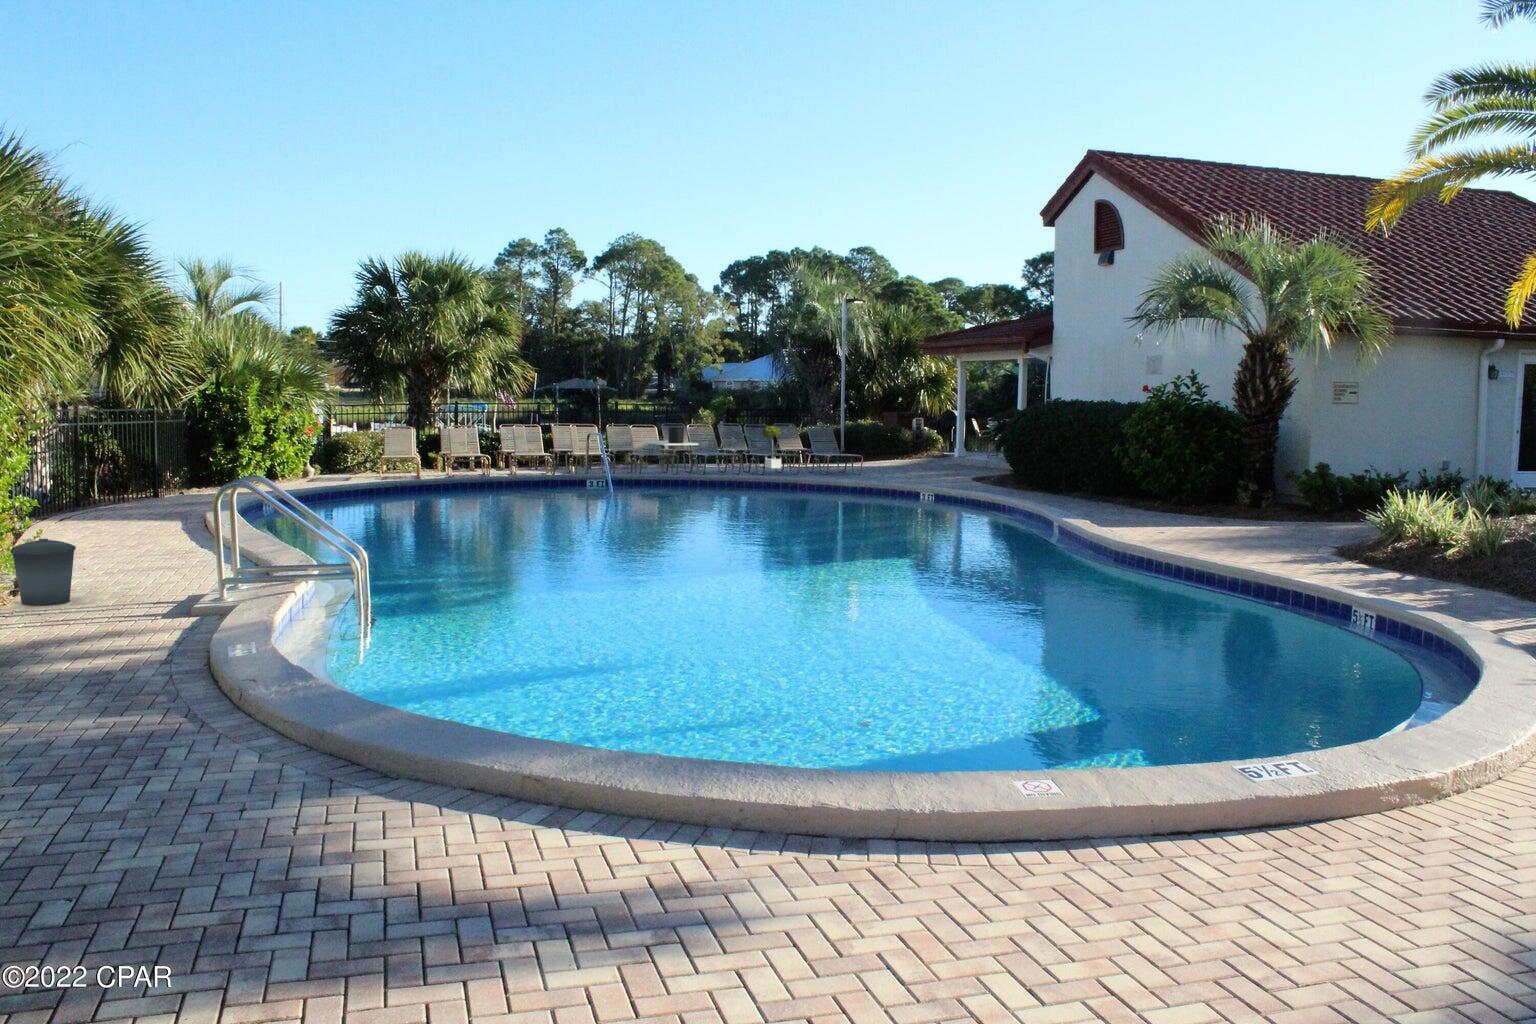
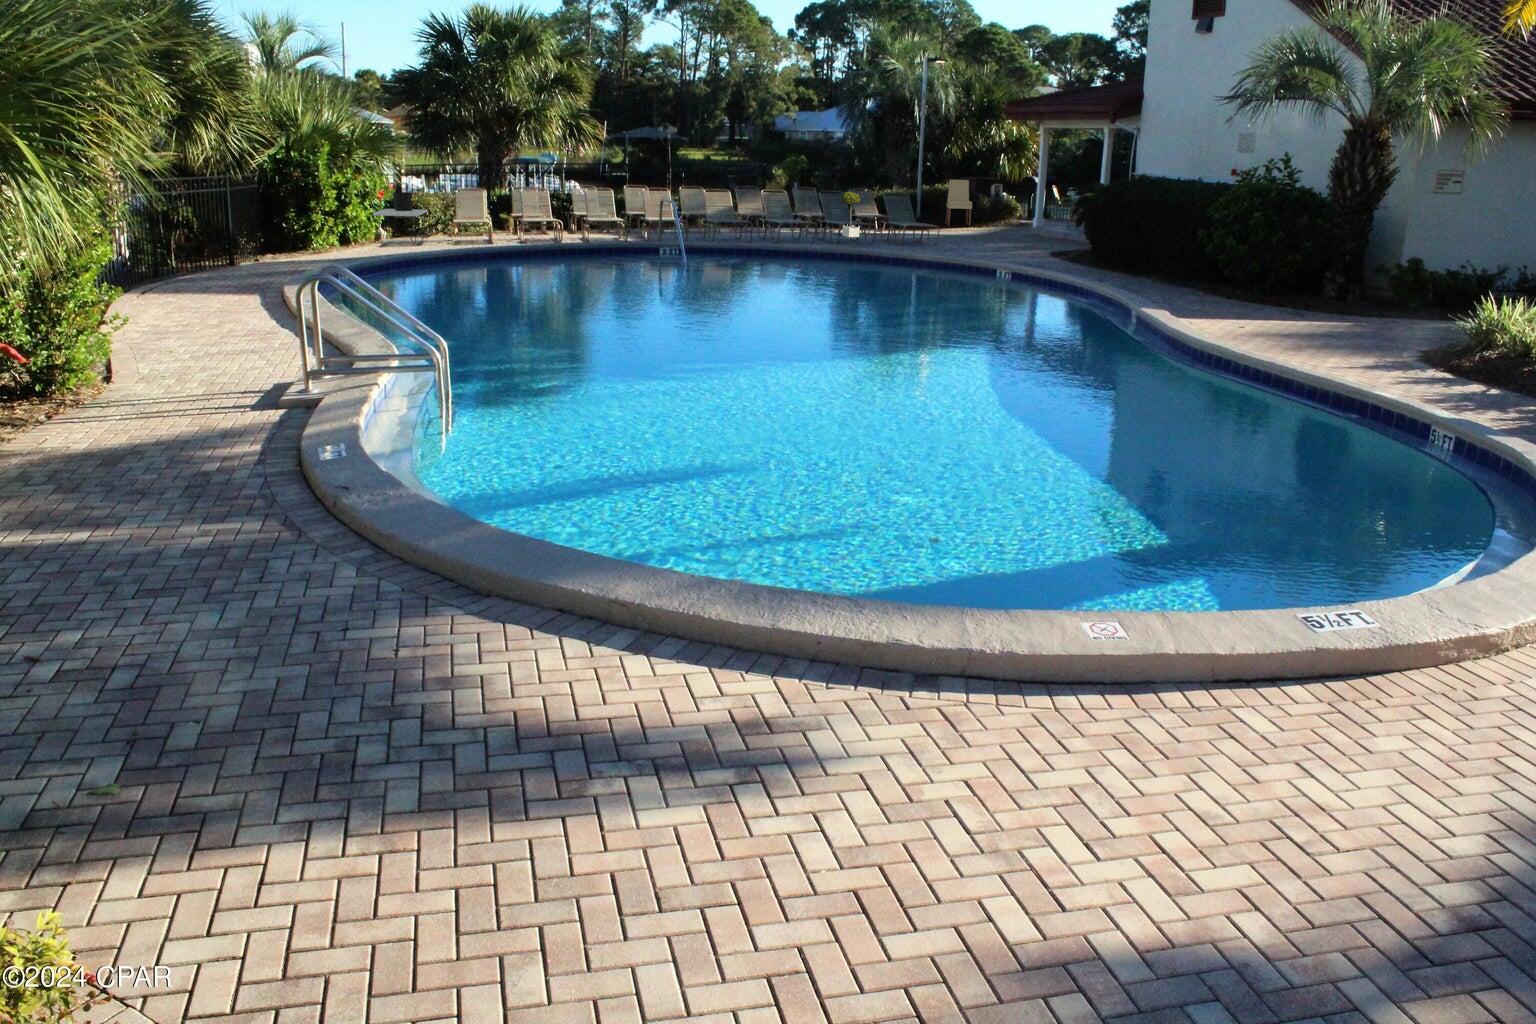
chair: none [864,415,889,459] -> present [945,180,972,226]
side table: present [643,427,698,469] -> present [373,192,428,243]
trash can: present [11,539,76,606] -> none [104,328,166,394]

